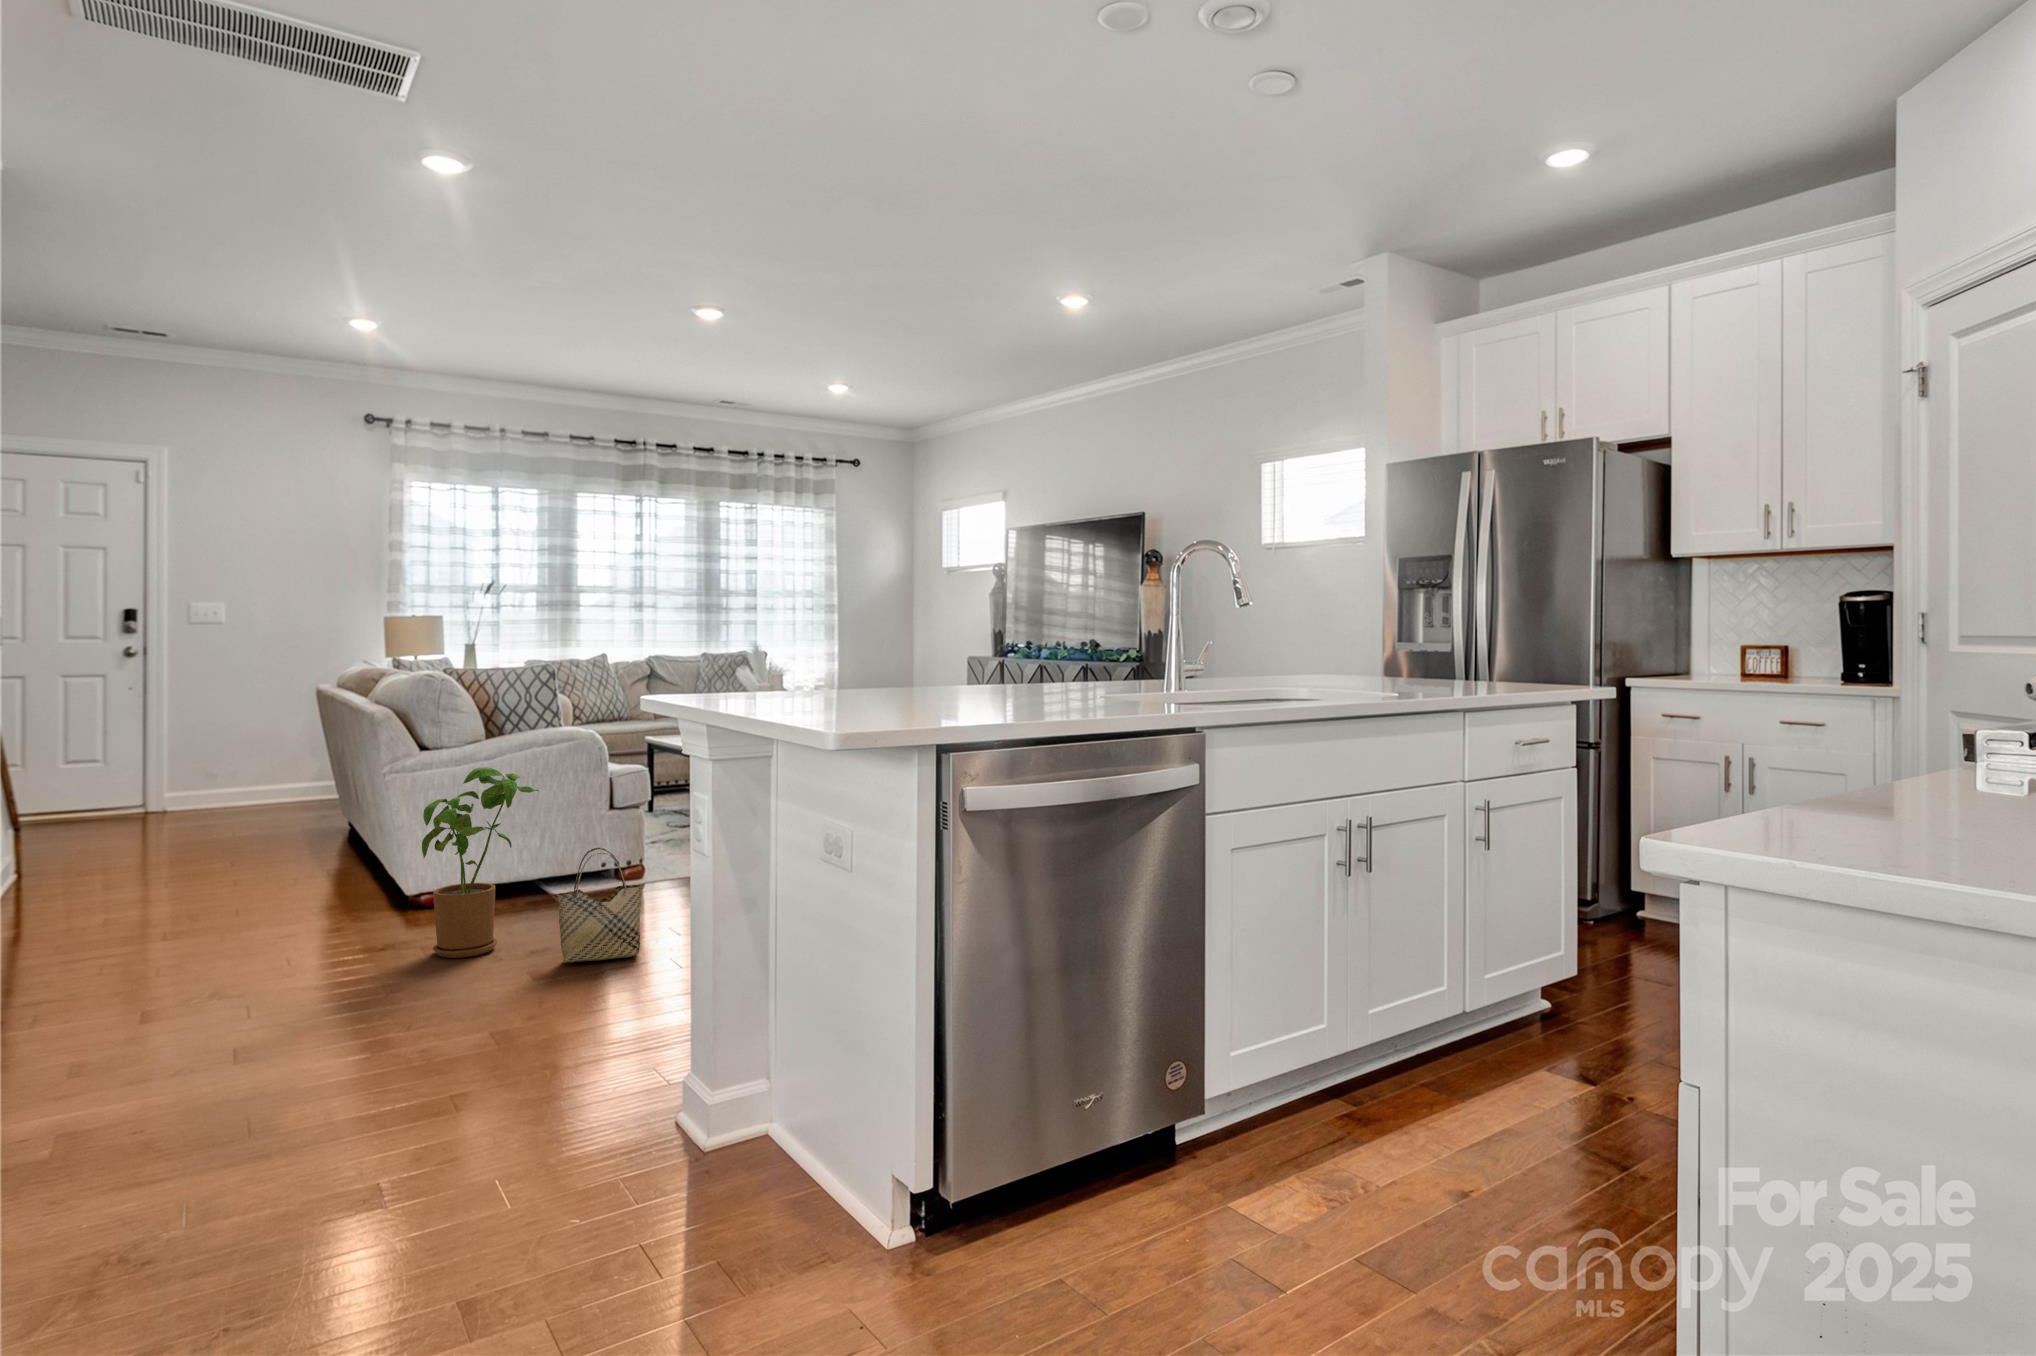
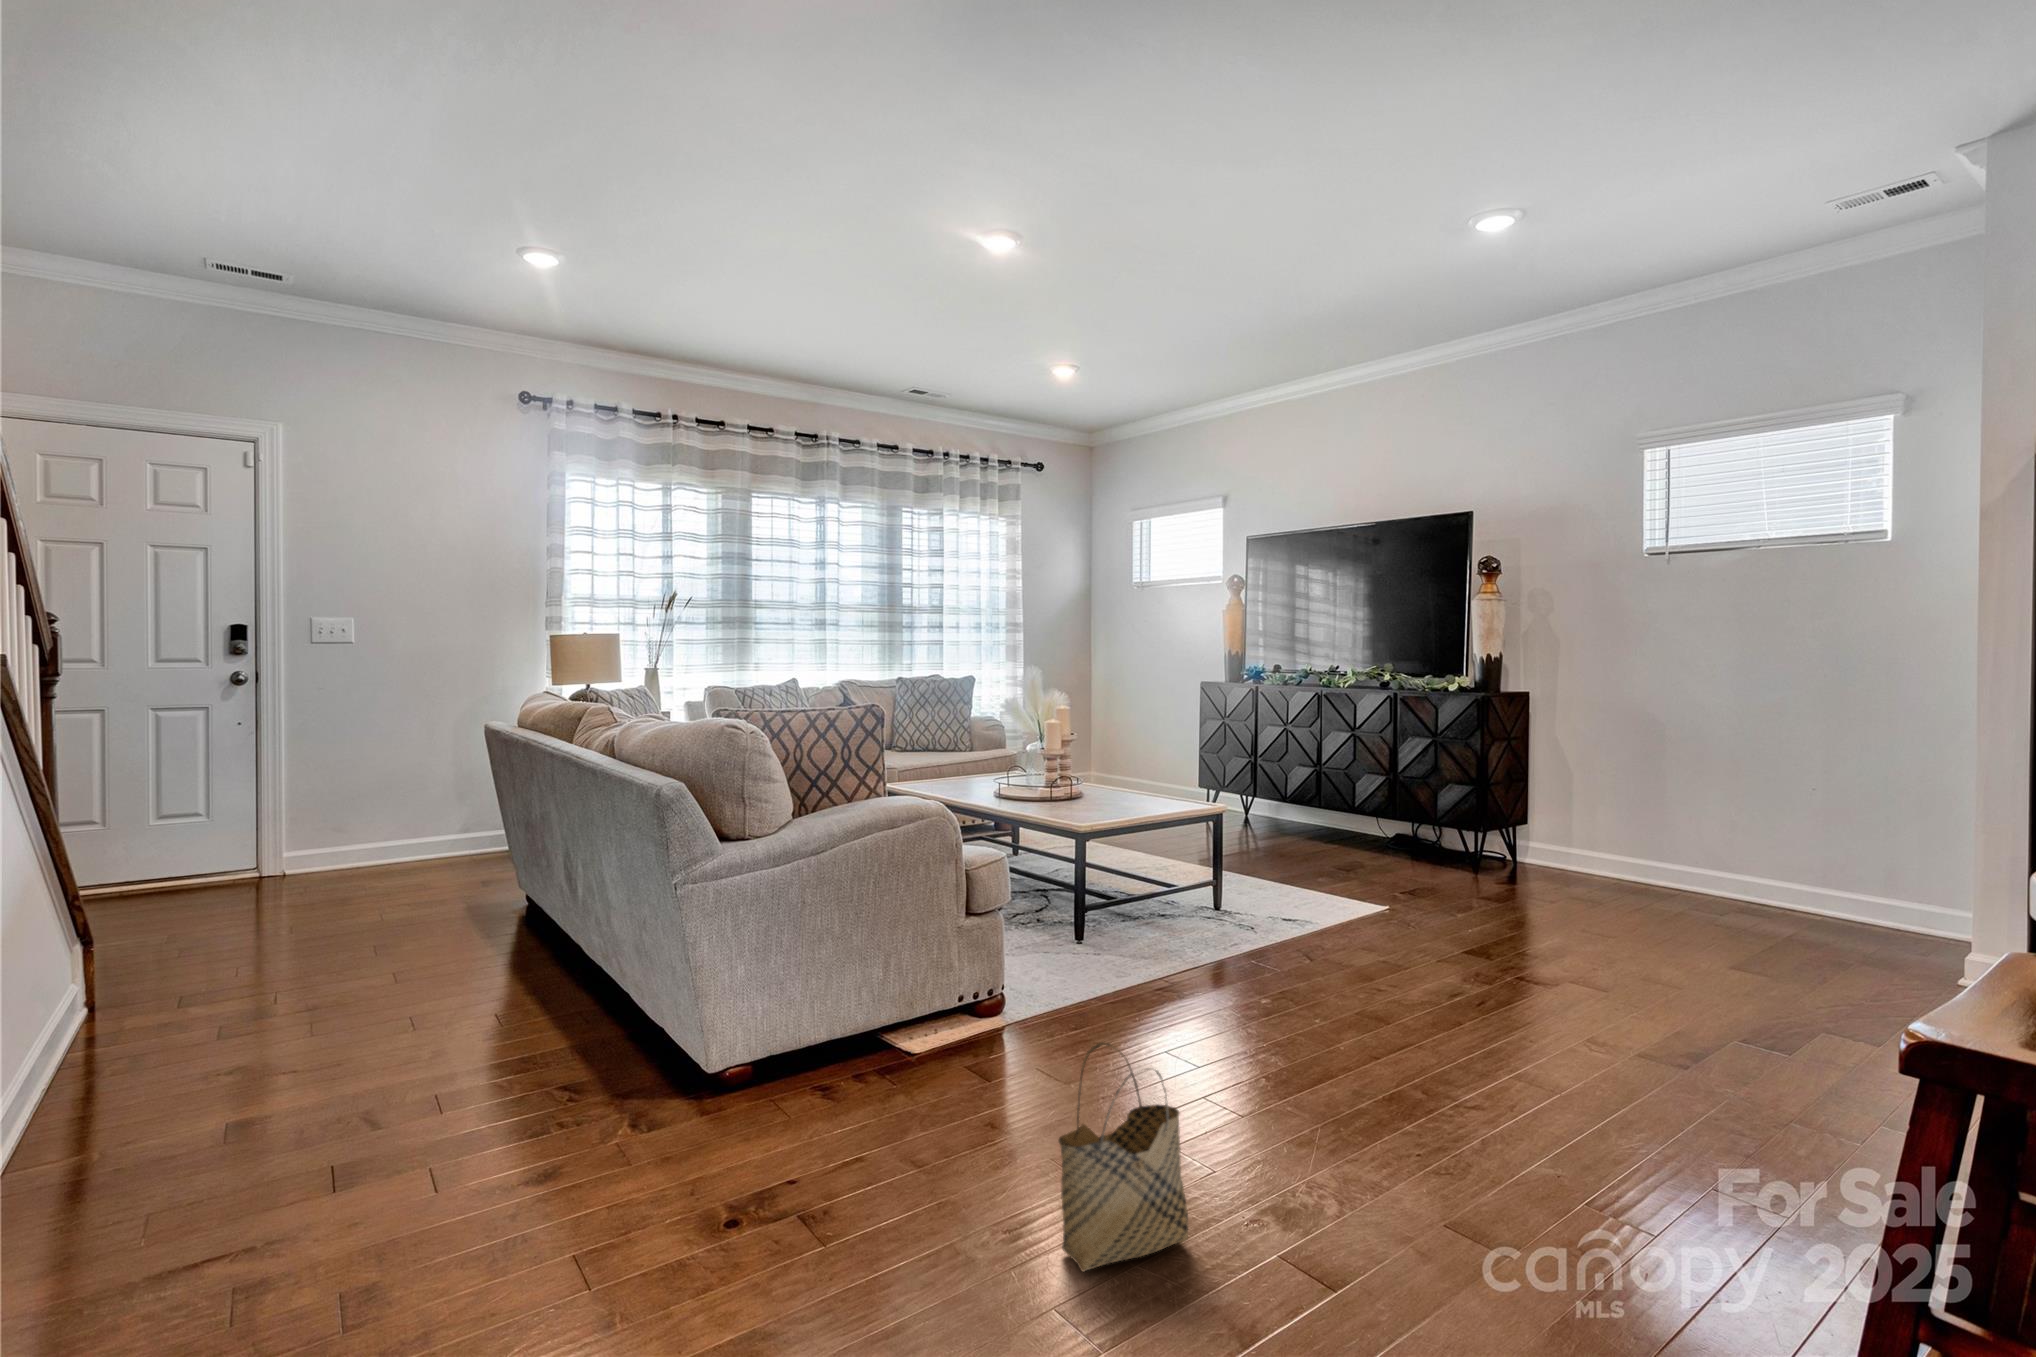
house plant: present [422,767,539,958] -> none [793,902,979,1248]

